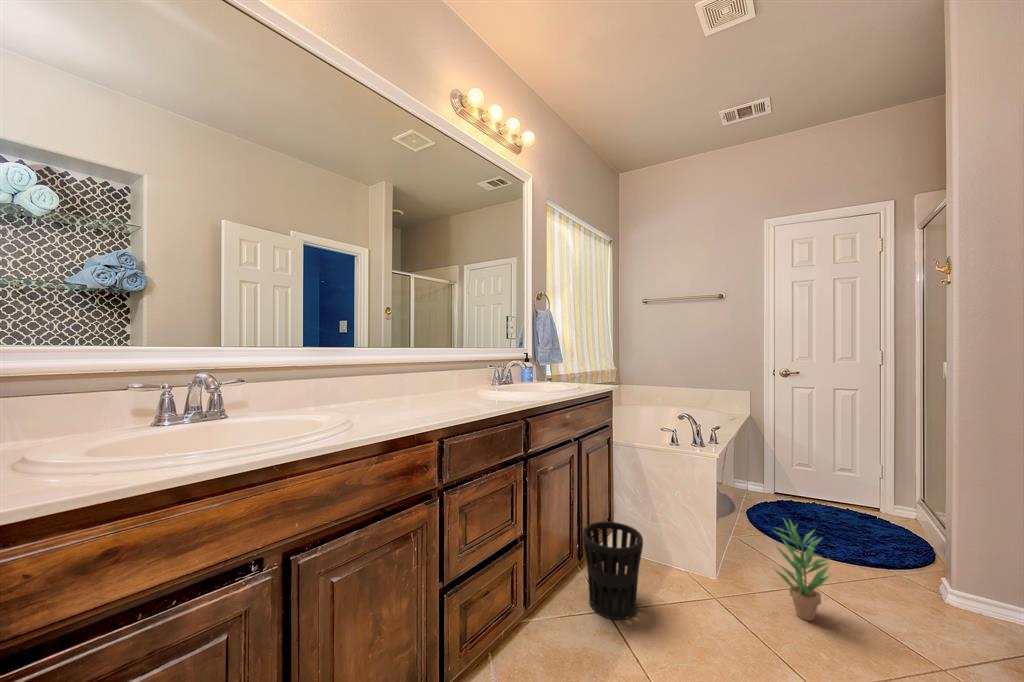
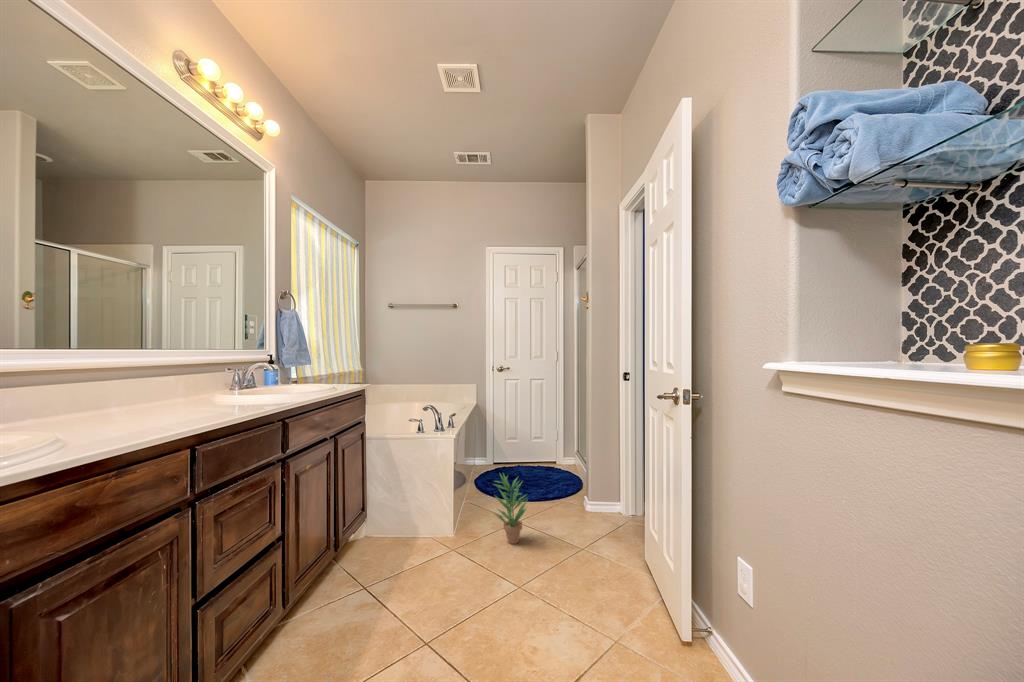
wastebasket: present [583,522,643,619] -> none [340,507,397,595]

